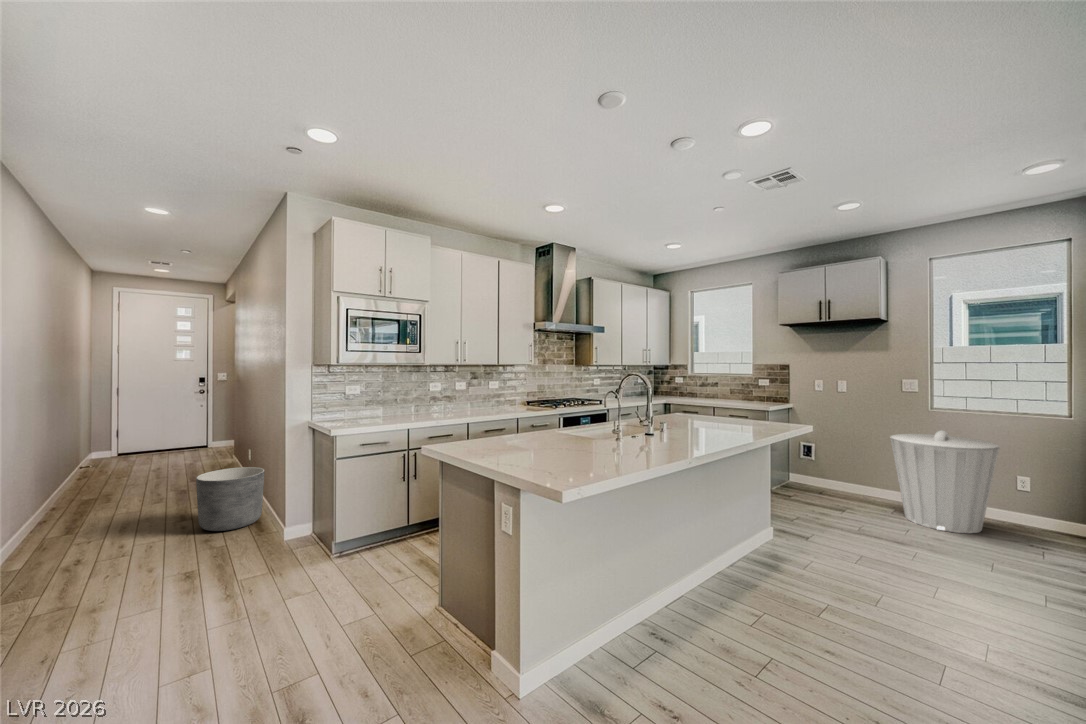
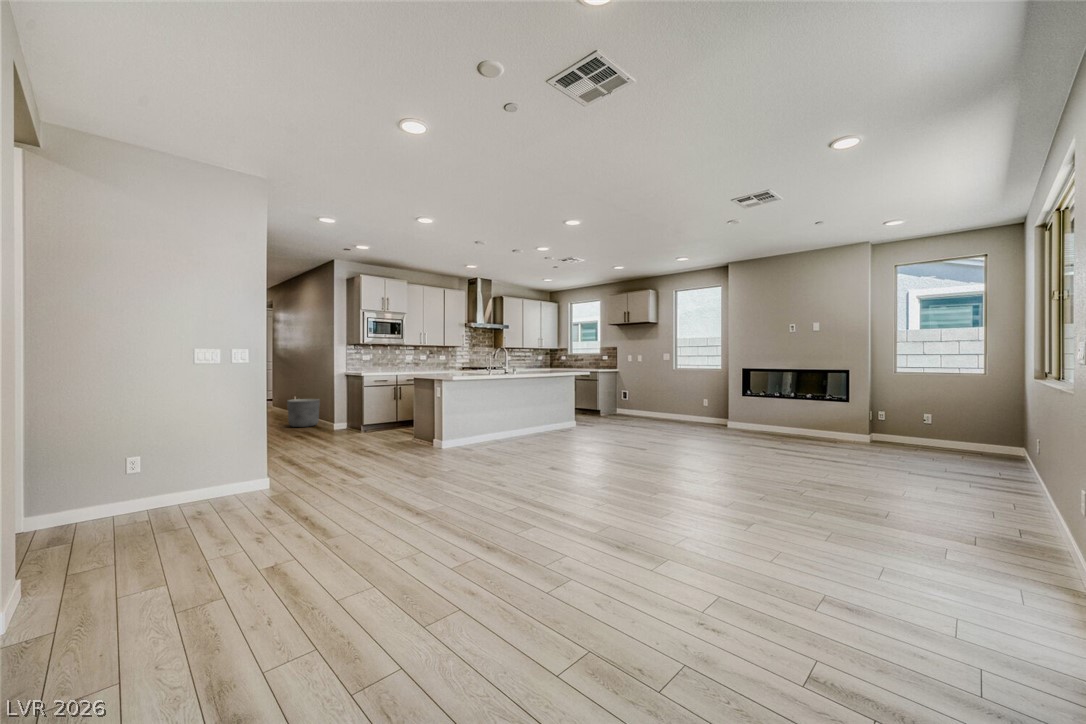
trash can: present [890,430,1000,533] -> none [645,377,687,424]

